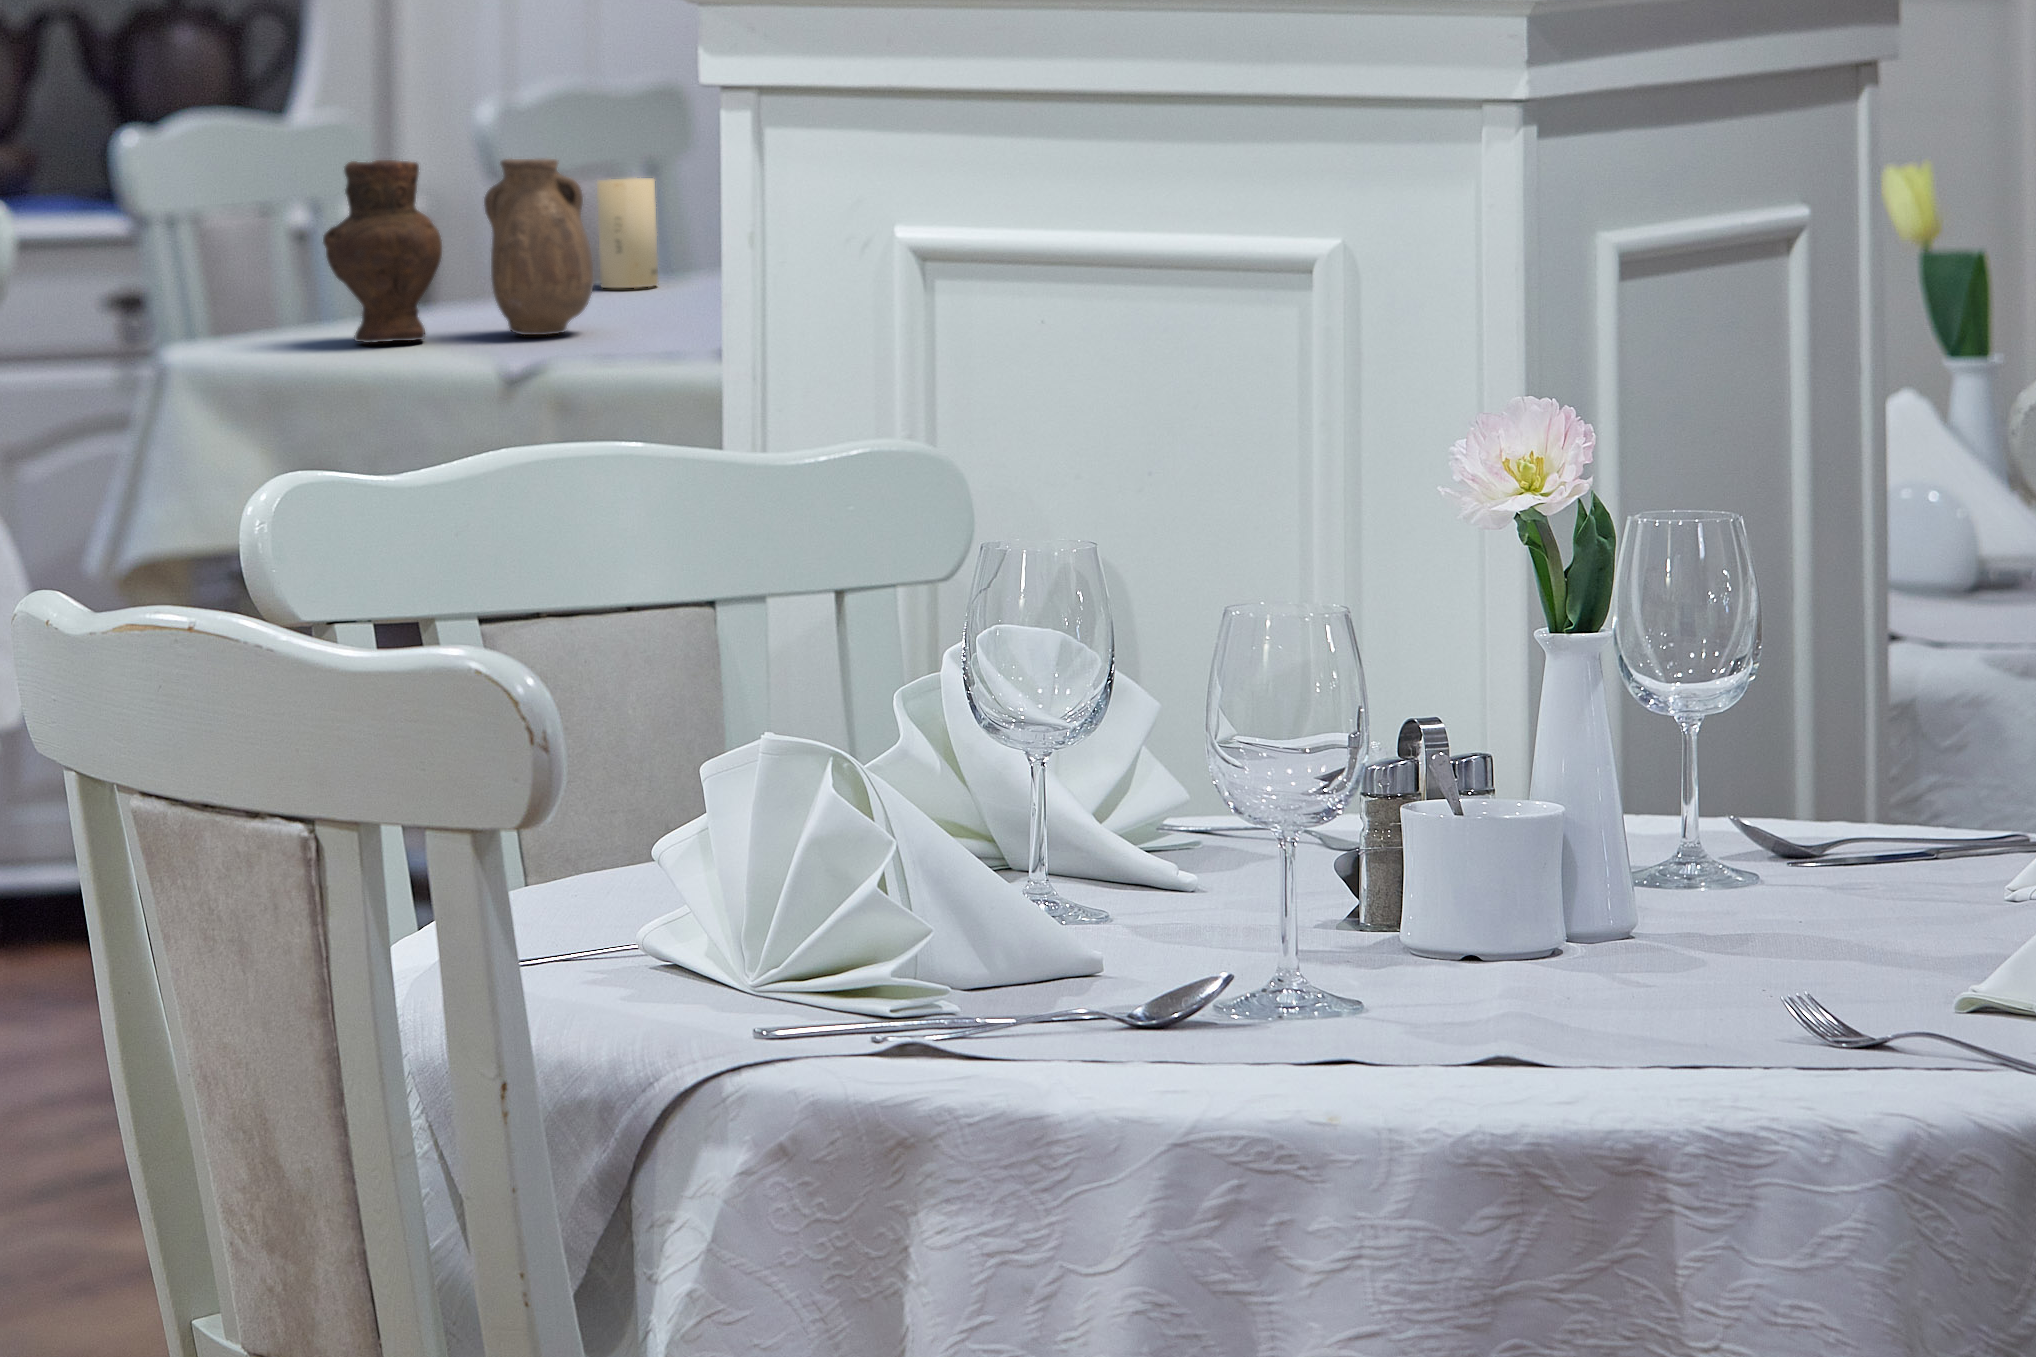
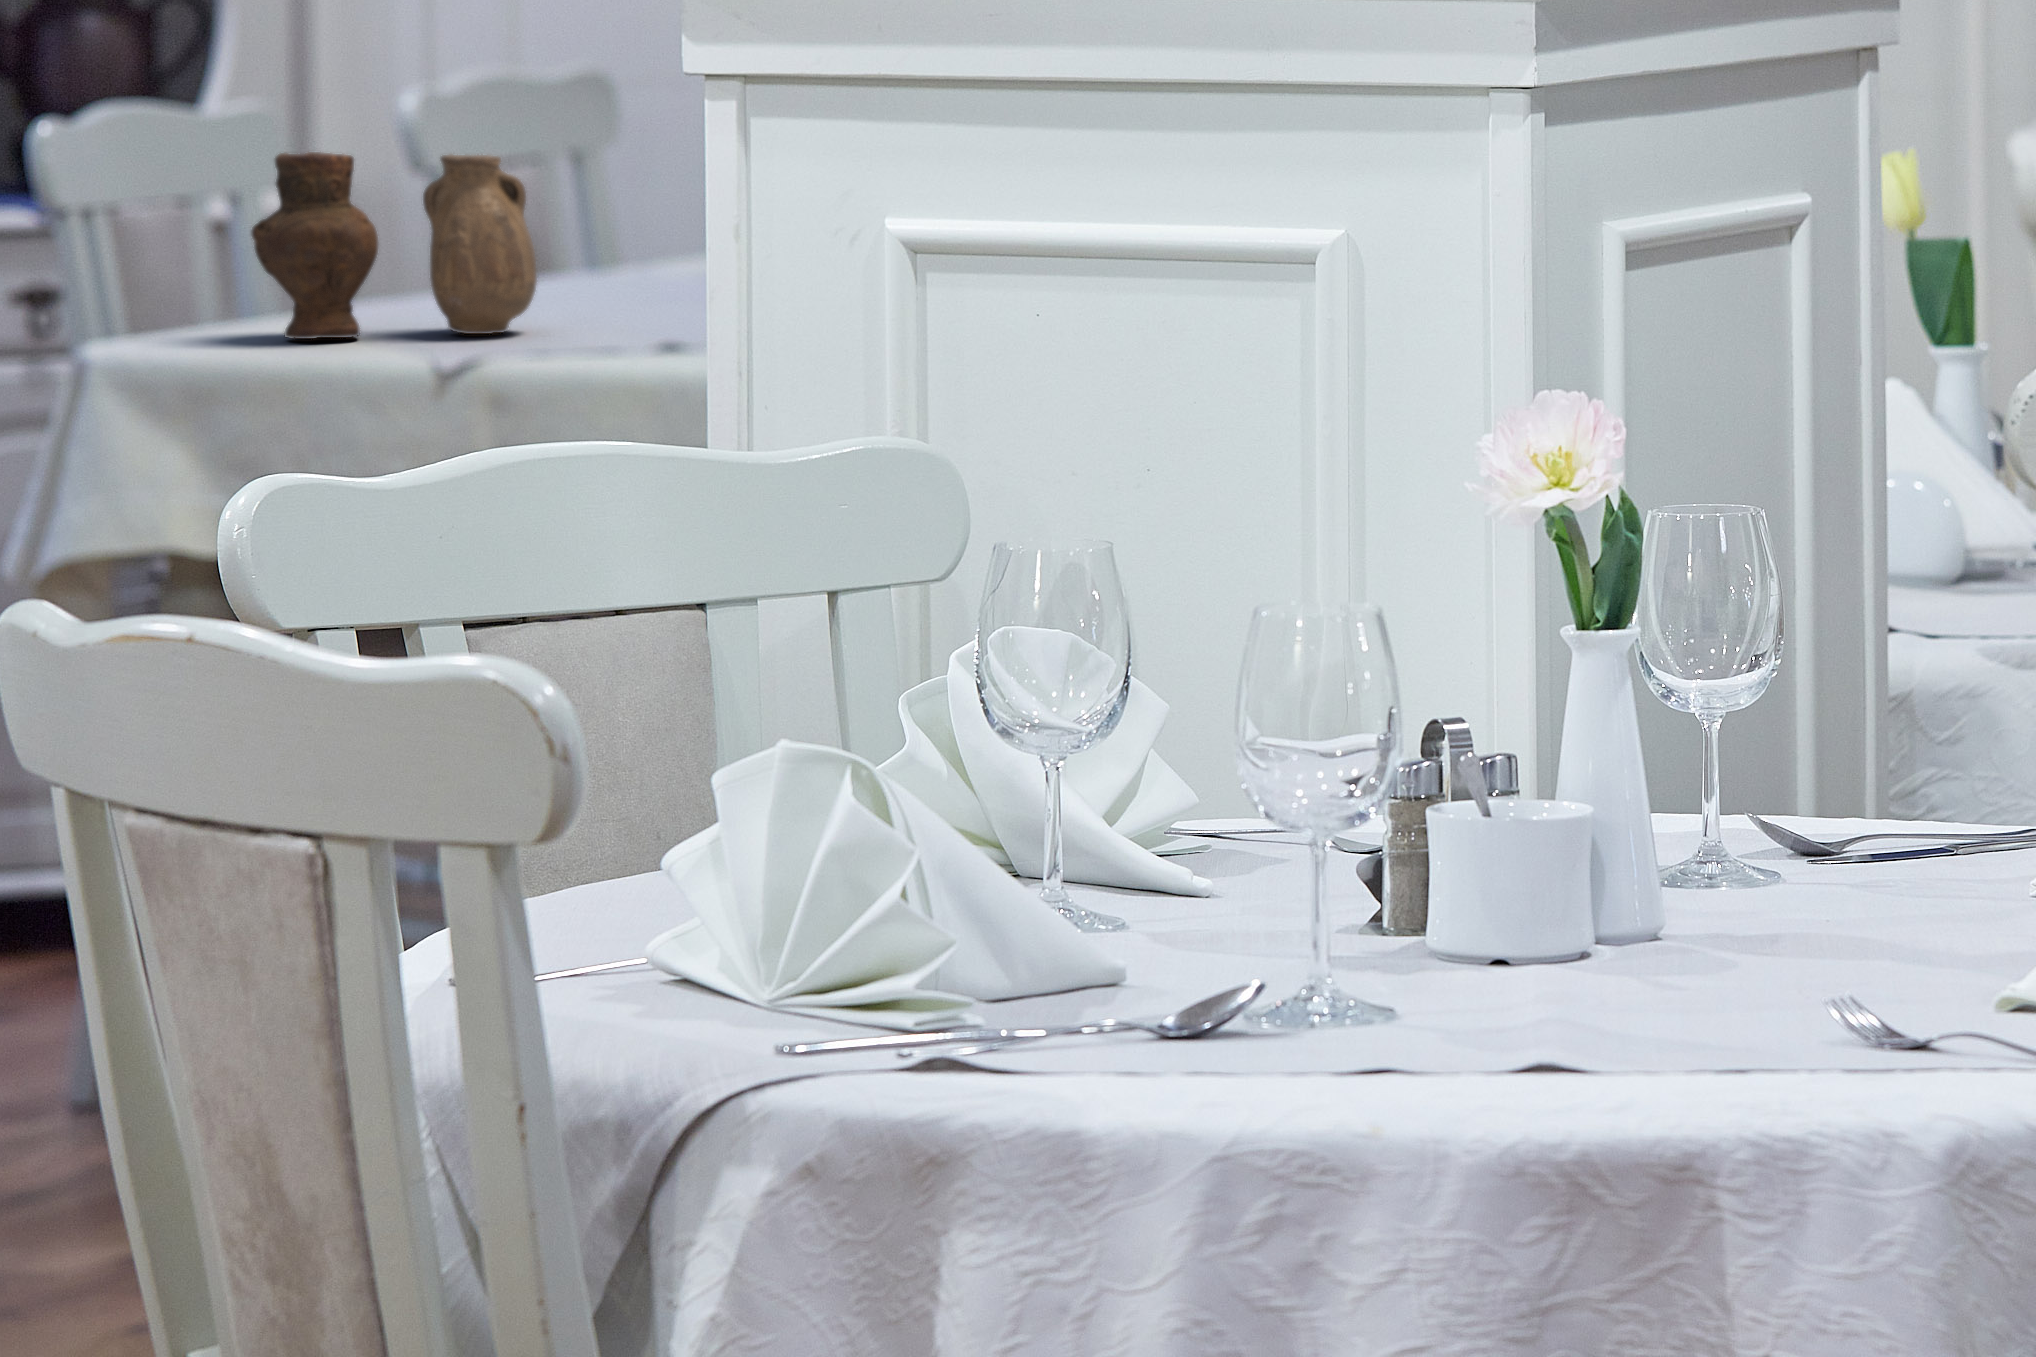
candle: present [597,178,658,288] -> none [536,178,599,289]

